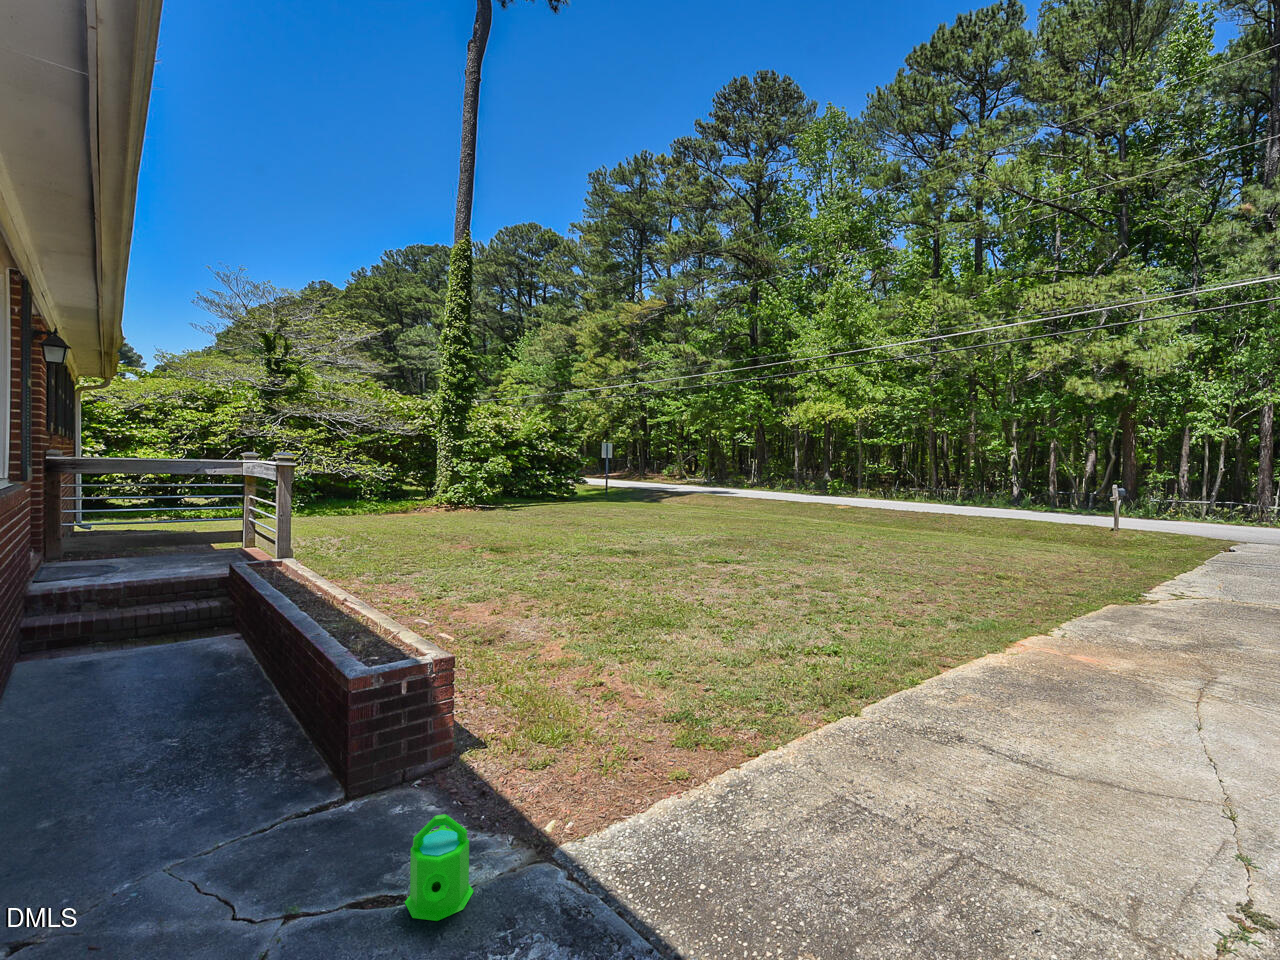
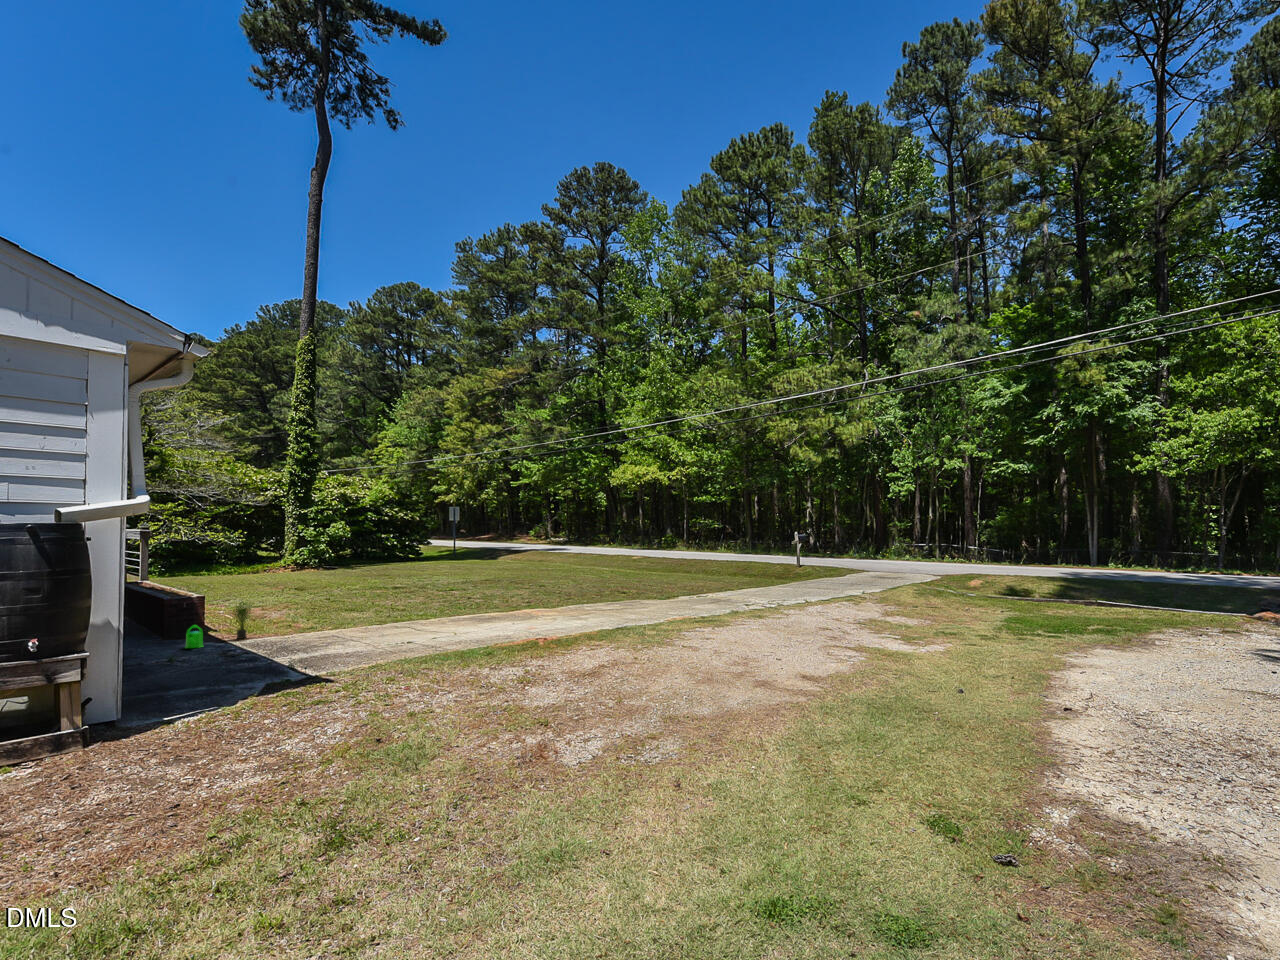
potted plant: none [504,667,596,804] -> present [233,601,252,639]

